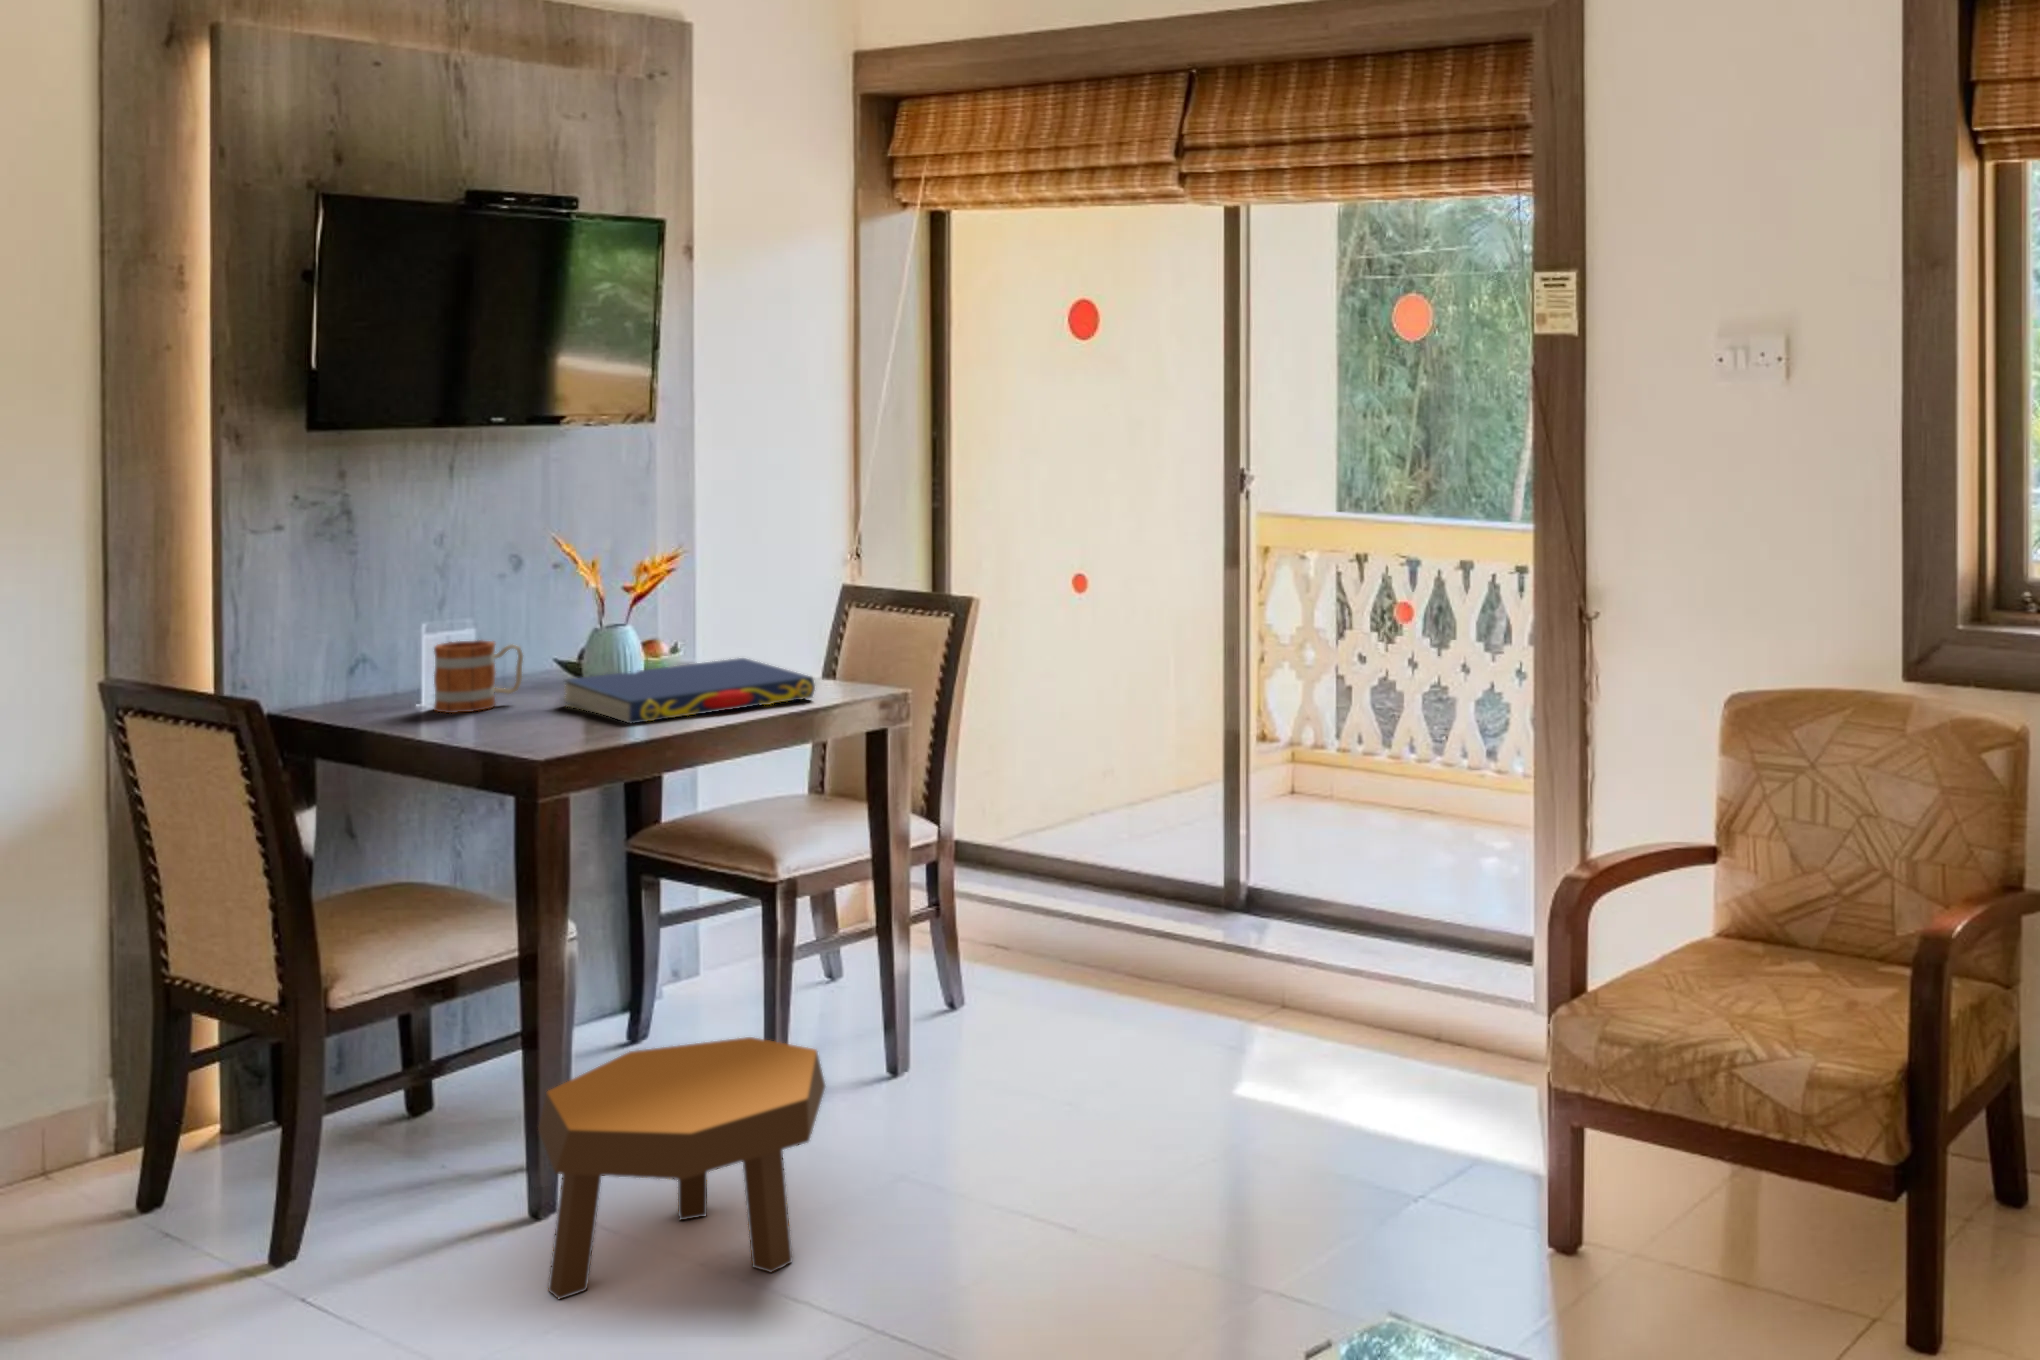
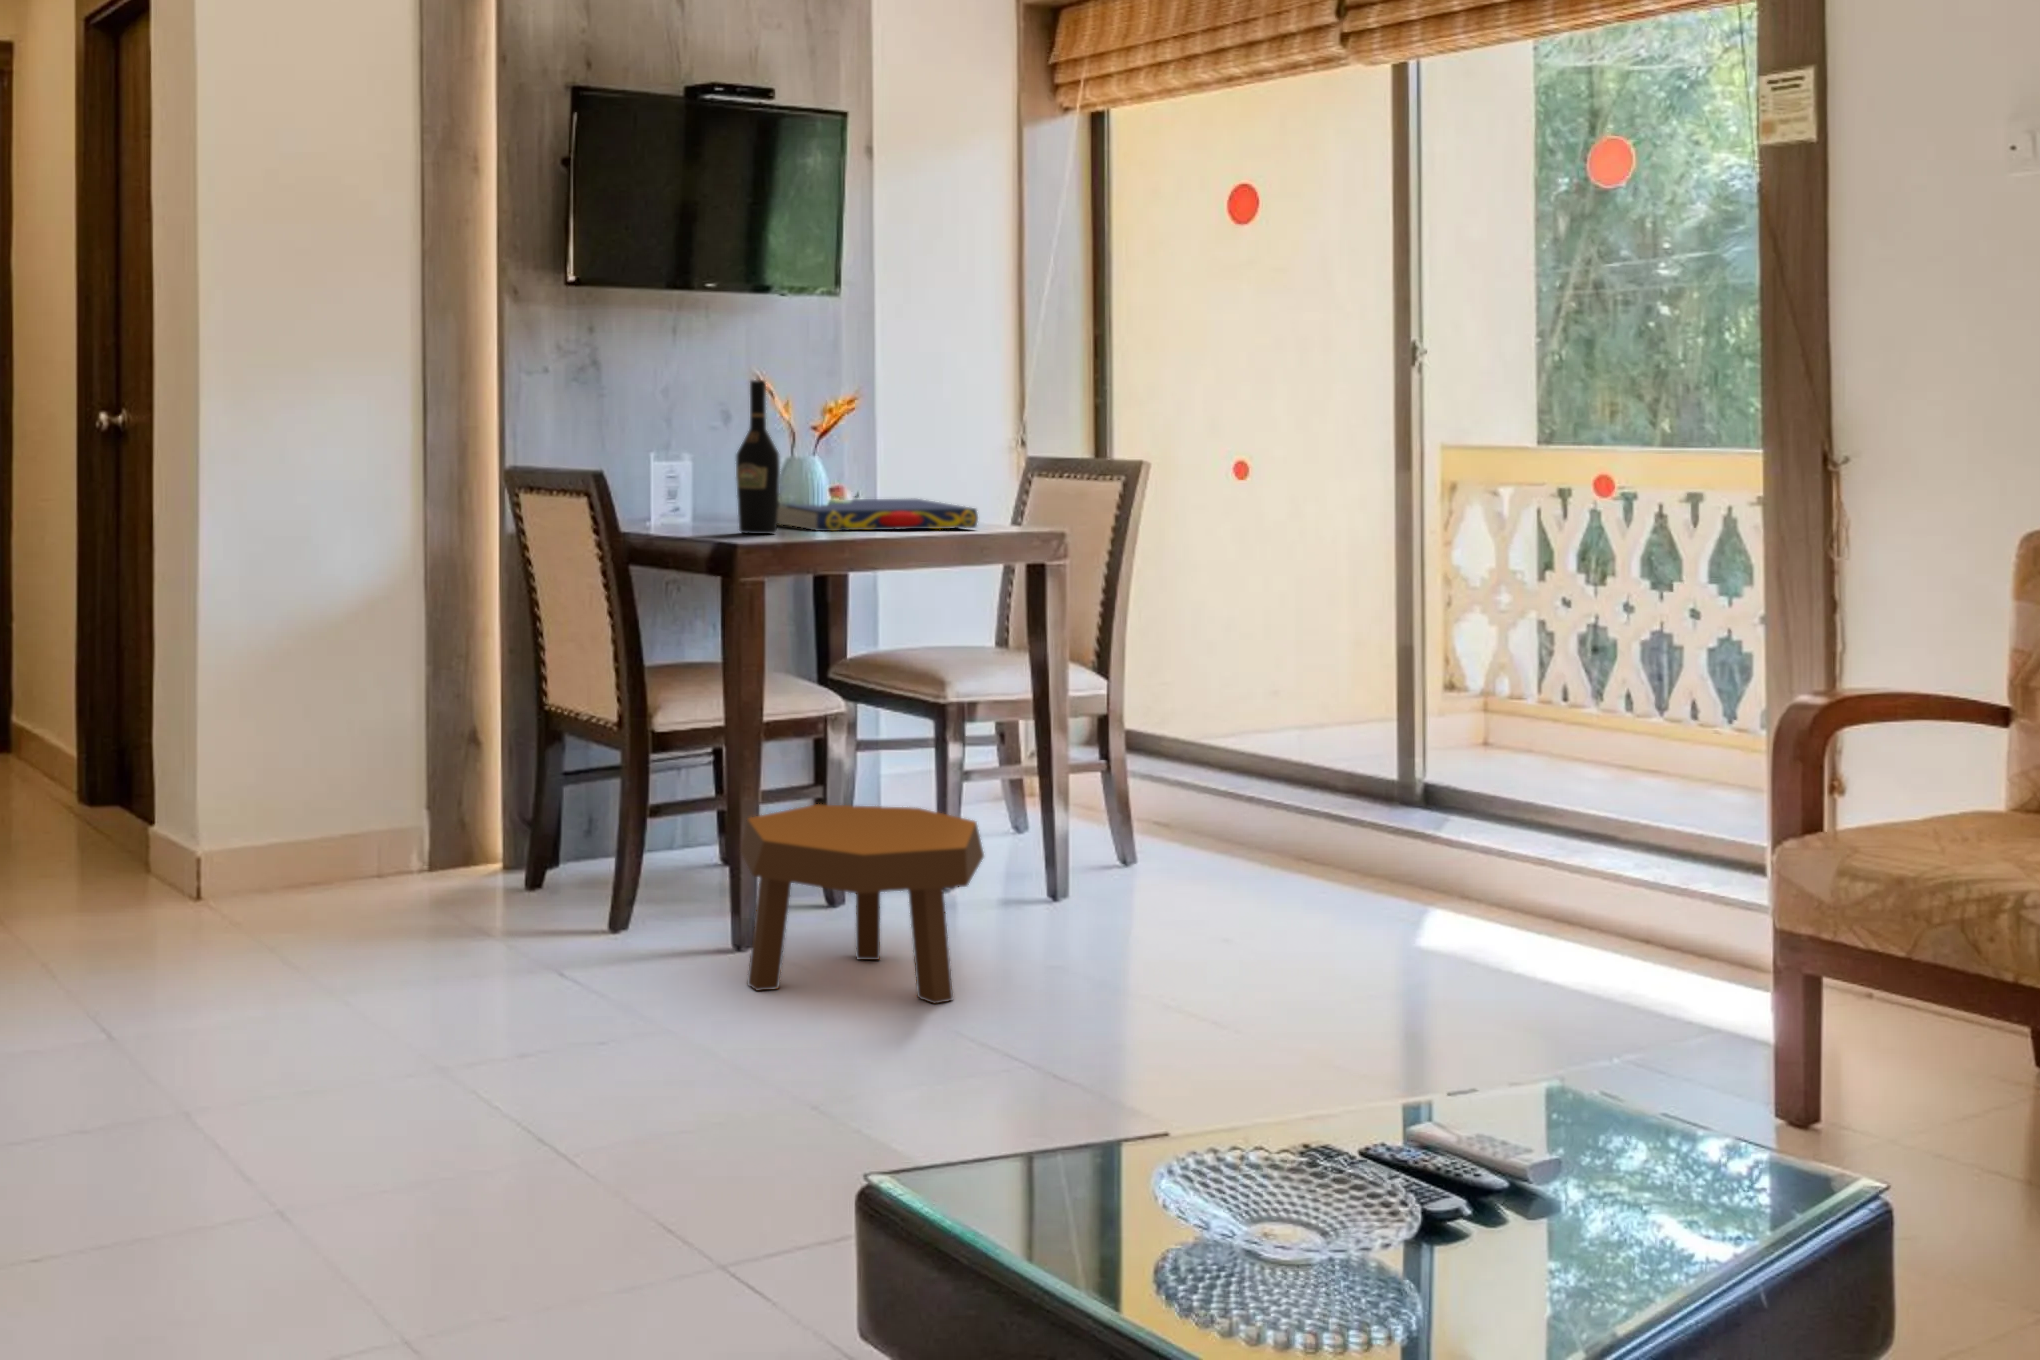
wine bottle: none [531,568,585,746] -> present [736,380,780,534]
mug: present [434,640,523,713] -> none [663,465,733,522]

